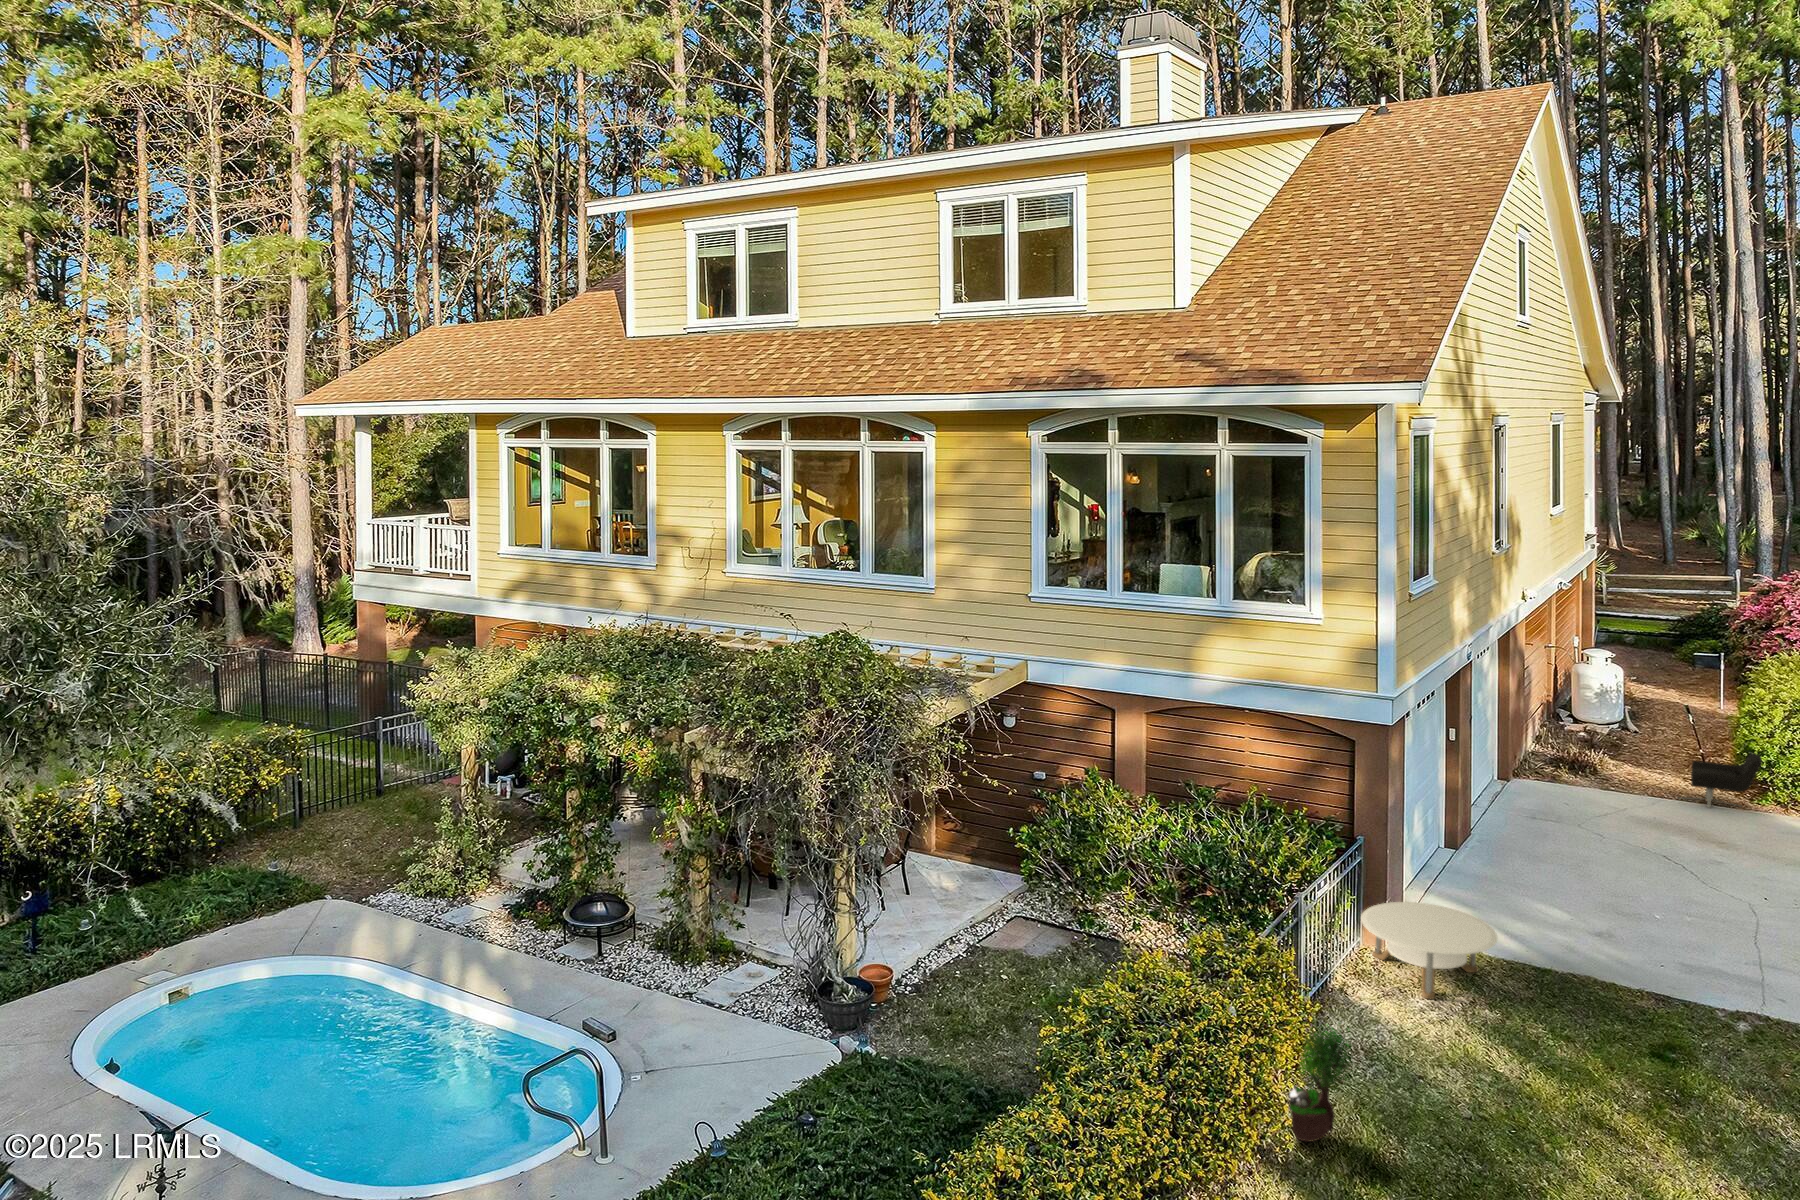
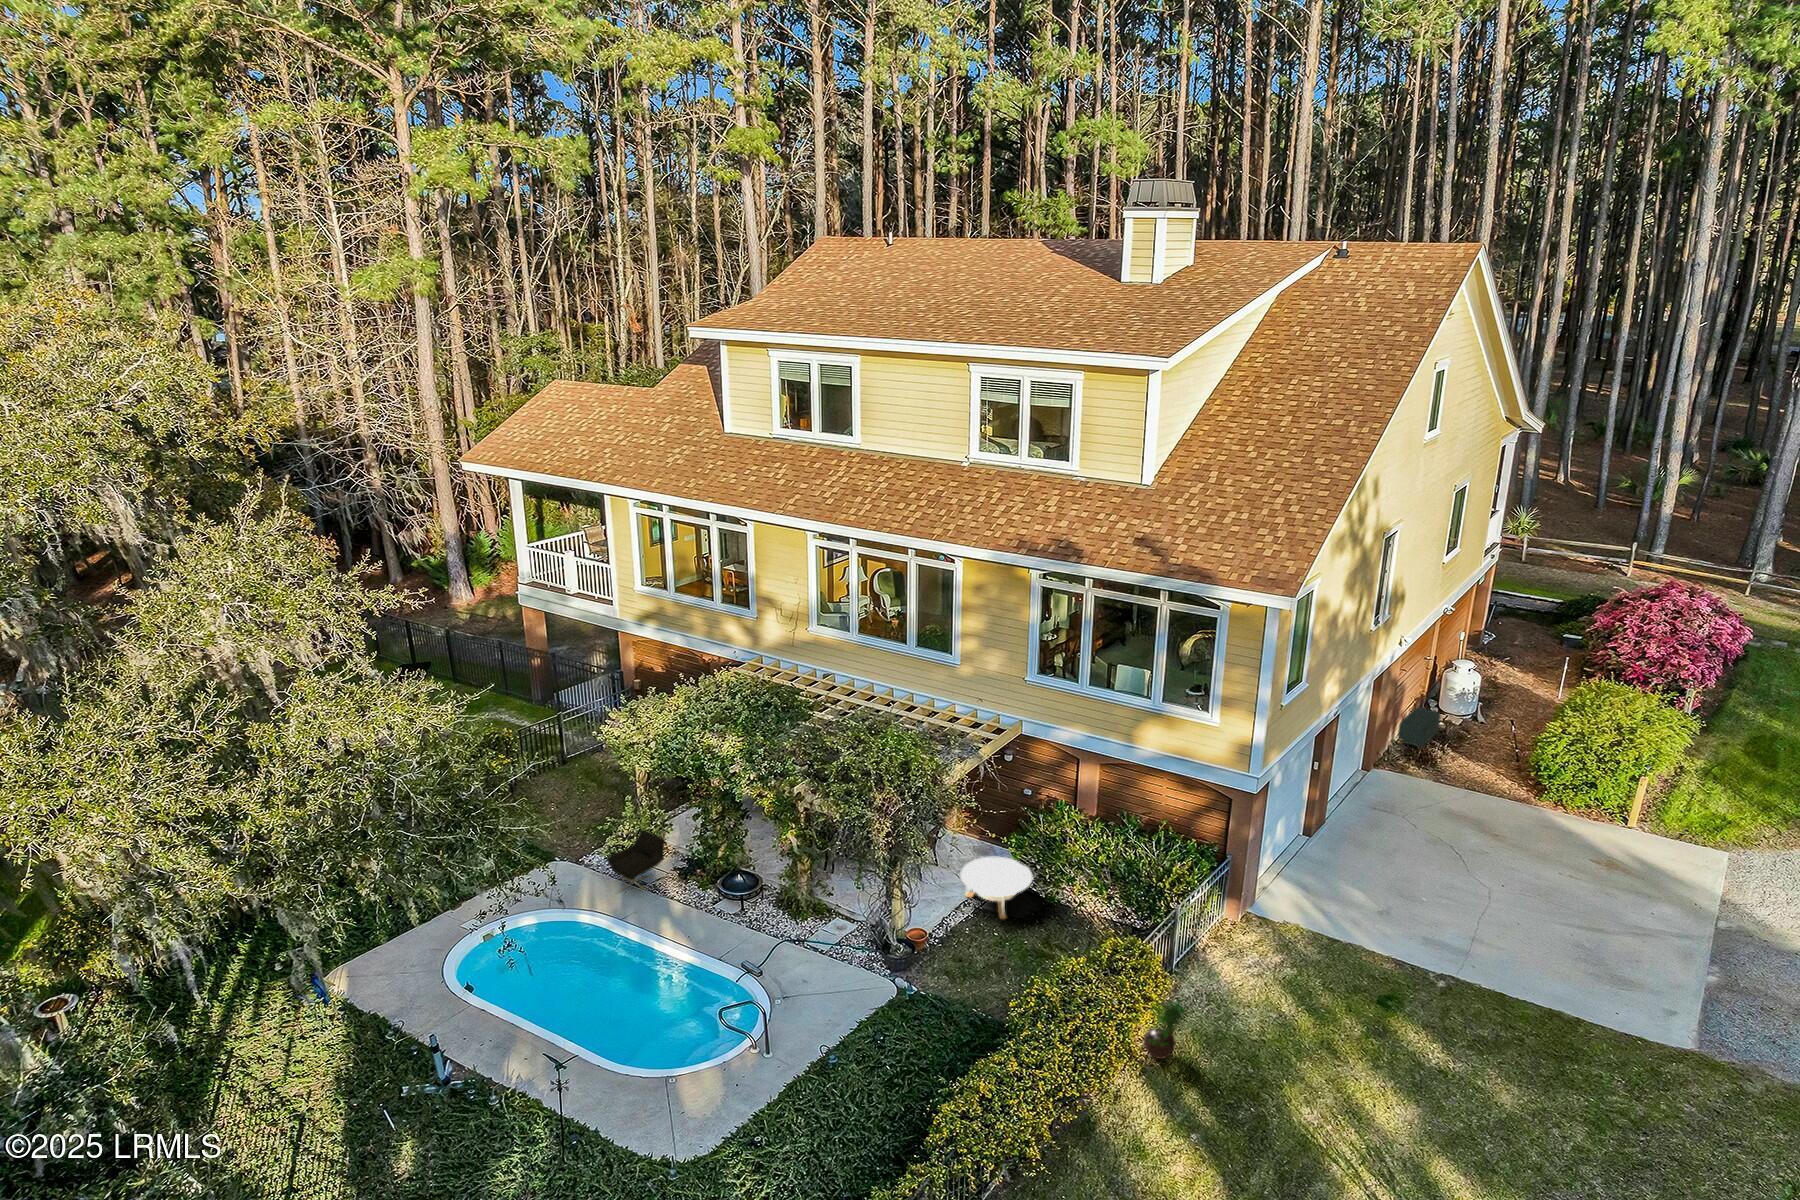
bench: none [1529,711,1580,761] -> present [1398,707,1441,750]
lounge chair: present [1680,753,1762,808] -> present [607,830,664,893]
round table: present [1361,902,1498,999] -> present [960,857,1033,919]

